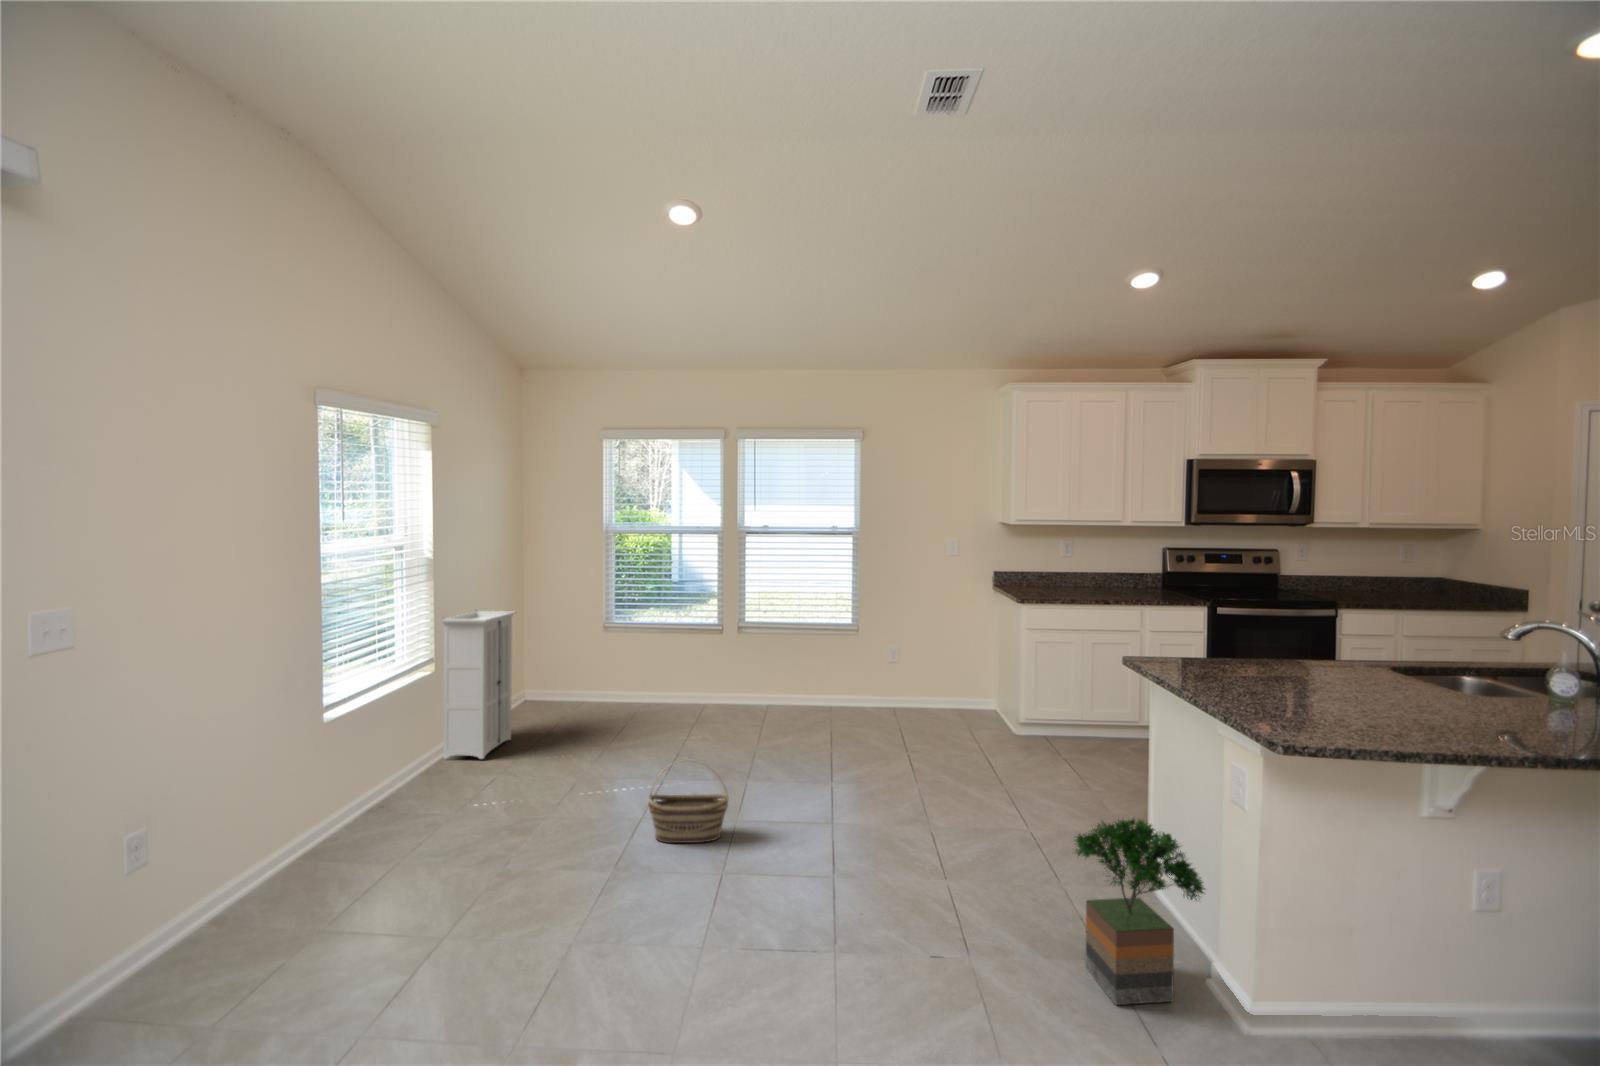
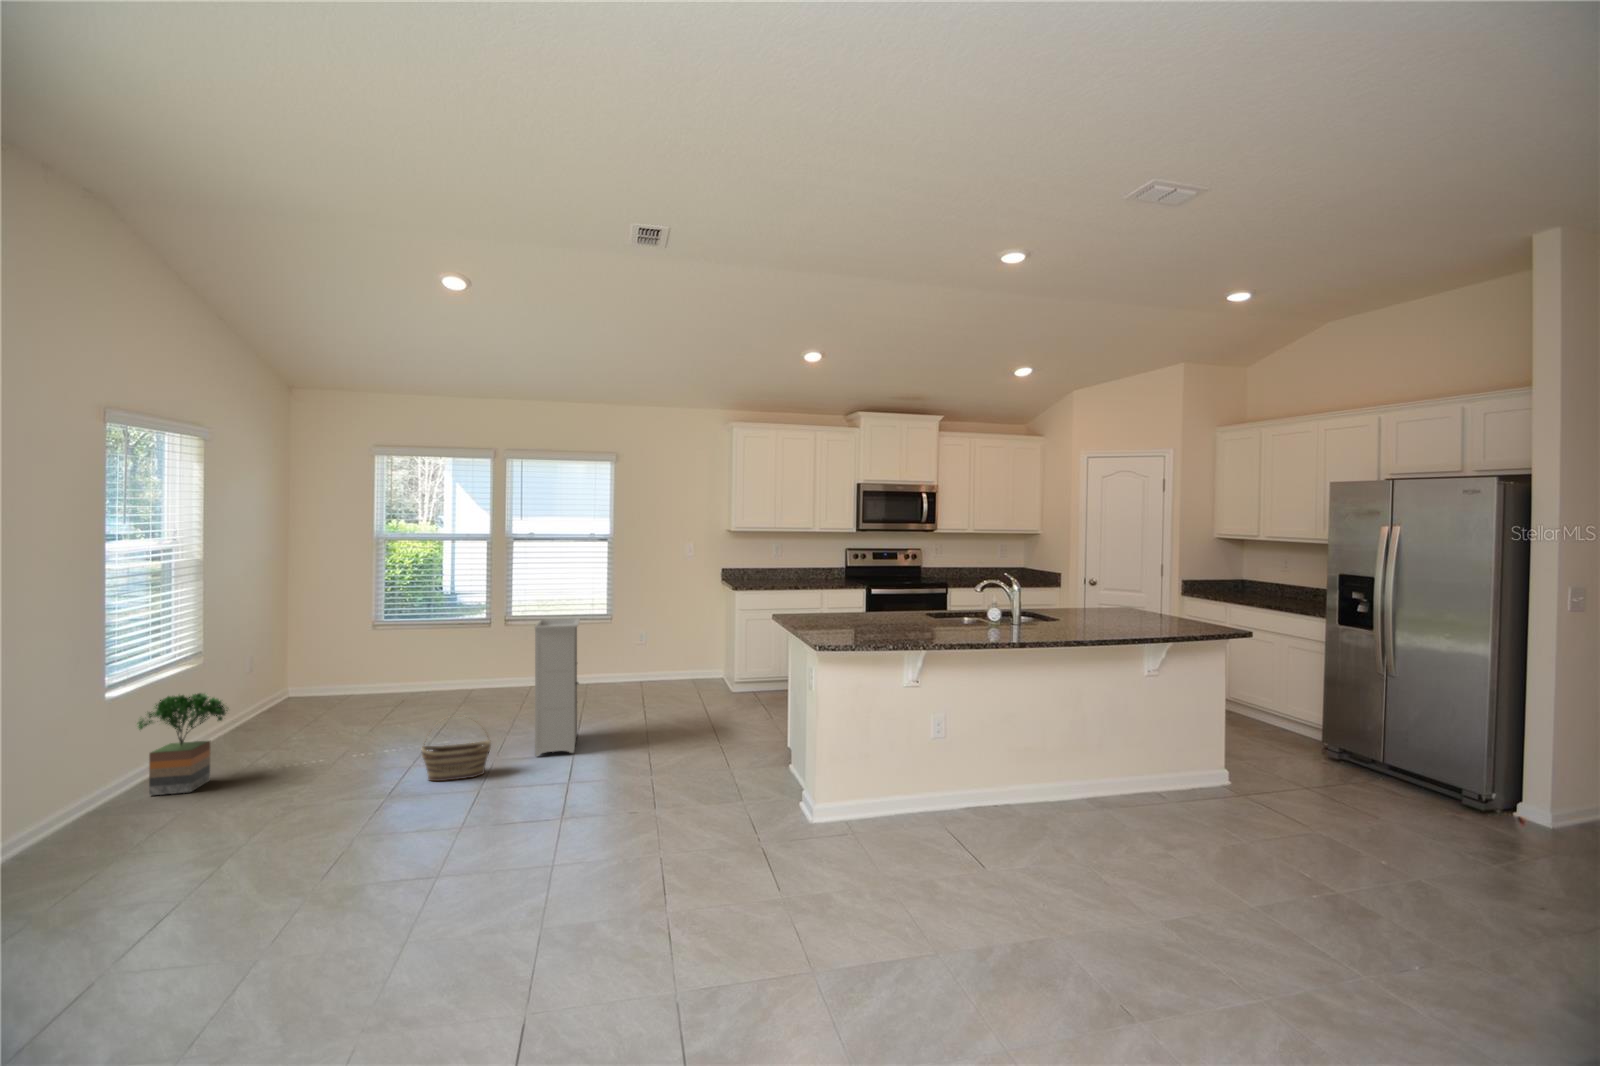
storage cabinet: present [442,611,516,759] -> present [535,618,580,756]
potted tree: present [1075,819,1205,1005] -> present [137,693,228,795]

